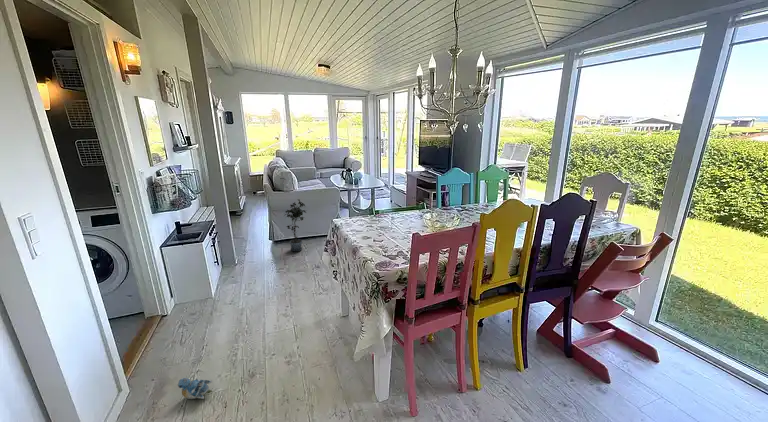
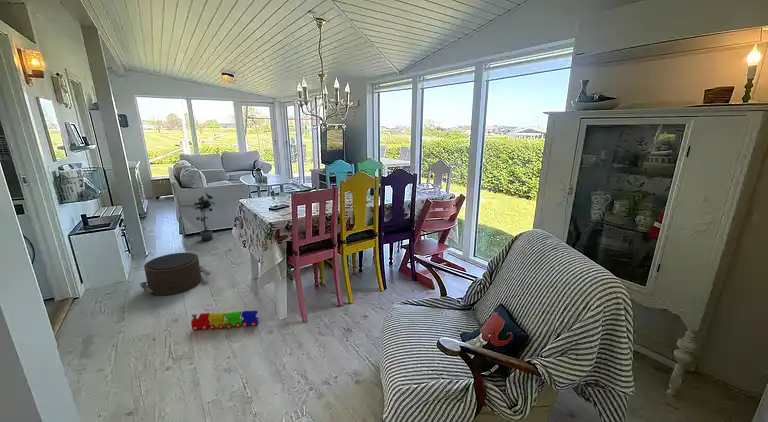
pouf: none [224,275,298,330] -> present [140,253,211,296]
plush toy: present [178,378,212,399] -> none [106,324,139,340]
toy train: none [271,378,353,408] -> present [191,311,259,330]

